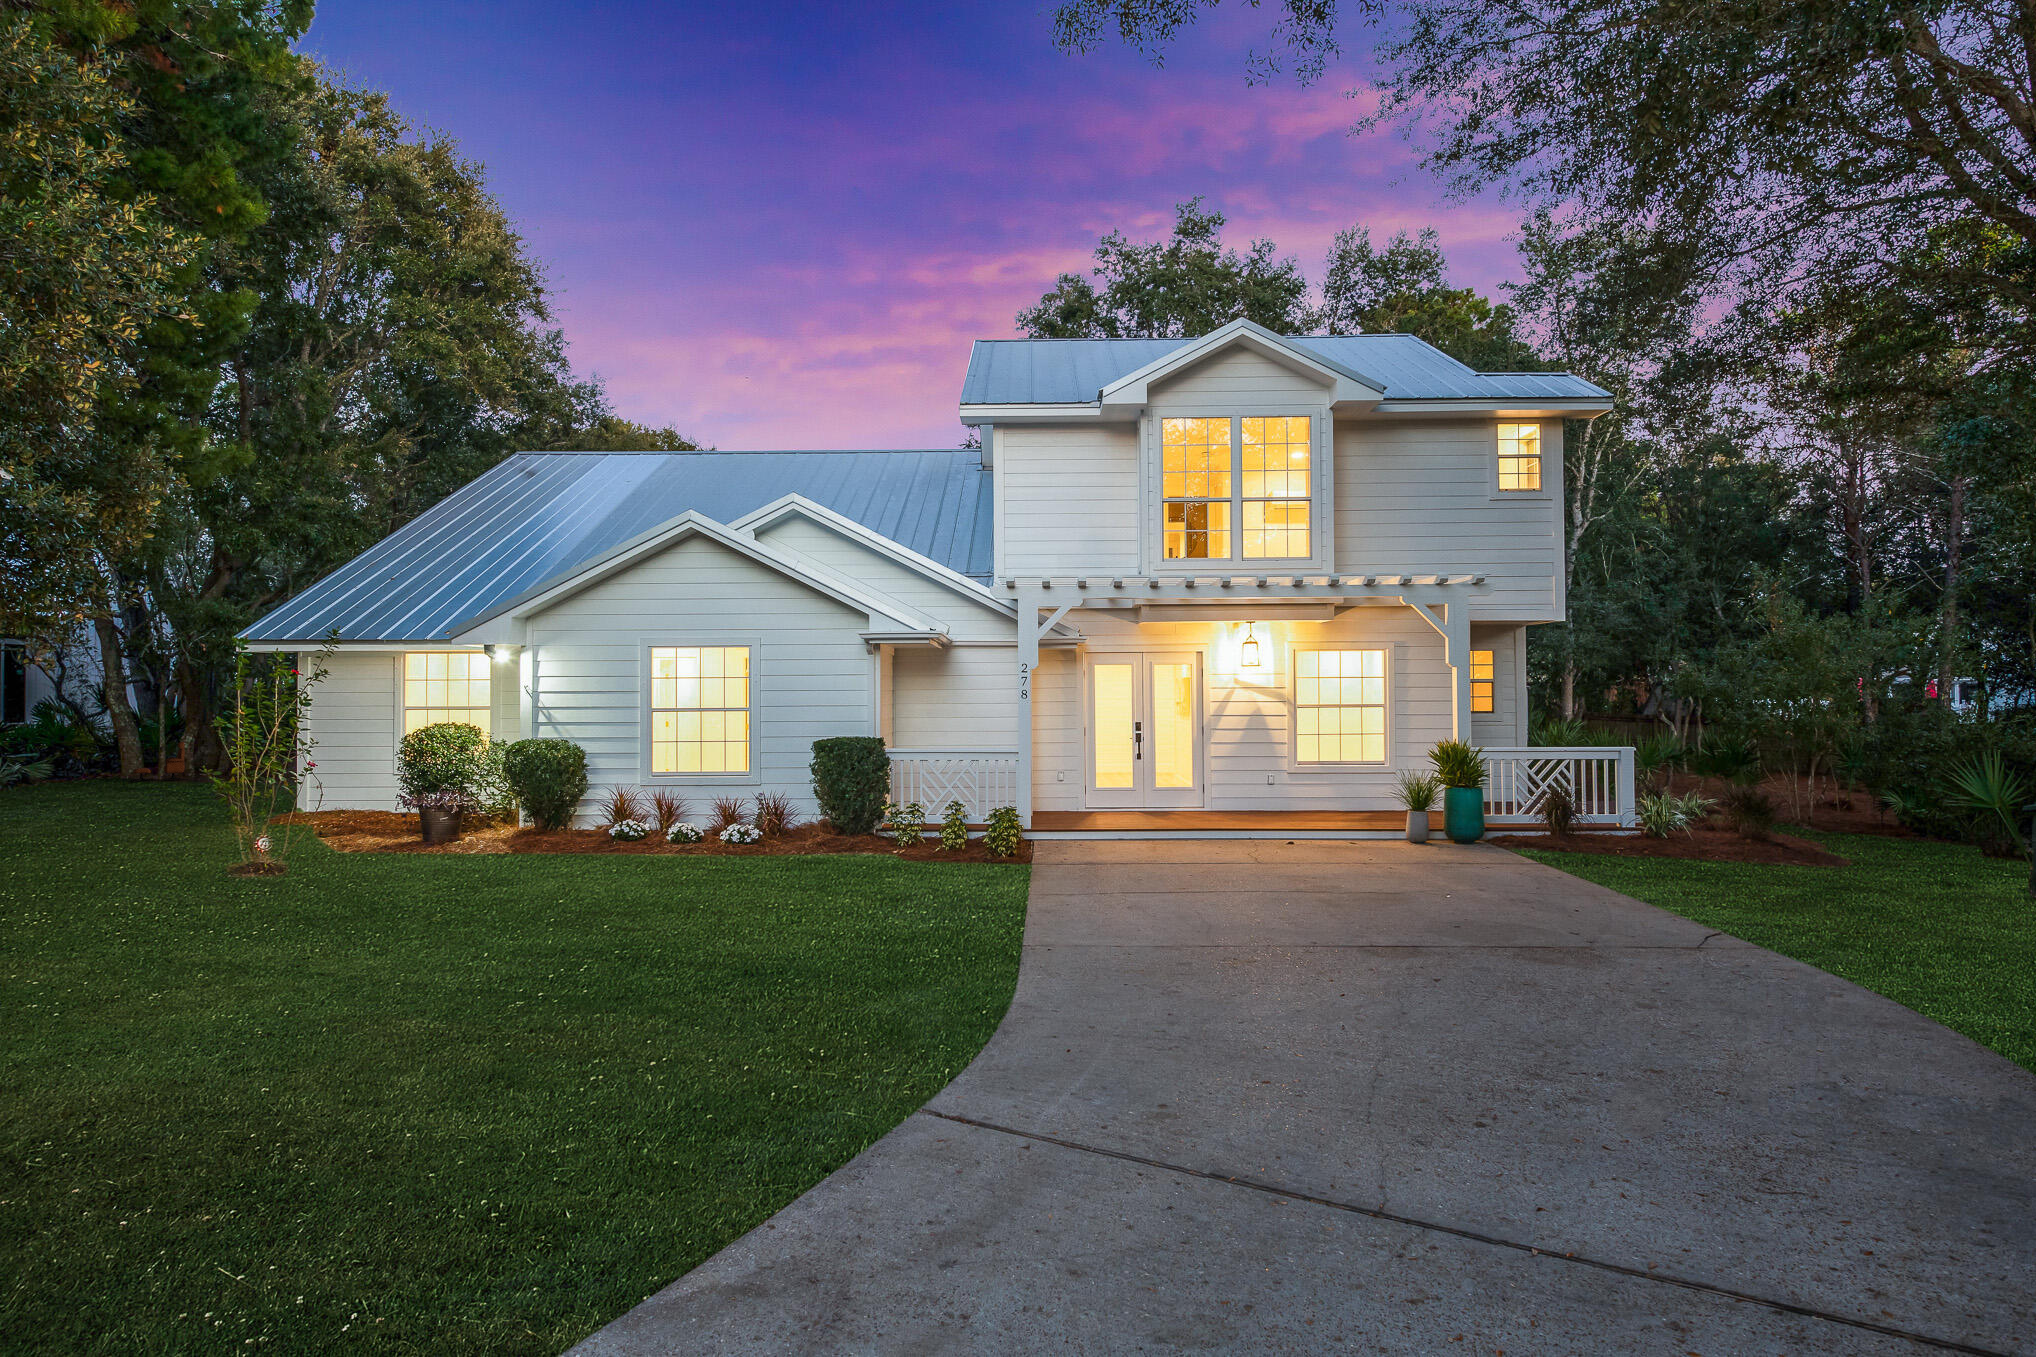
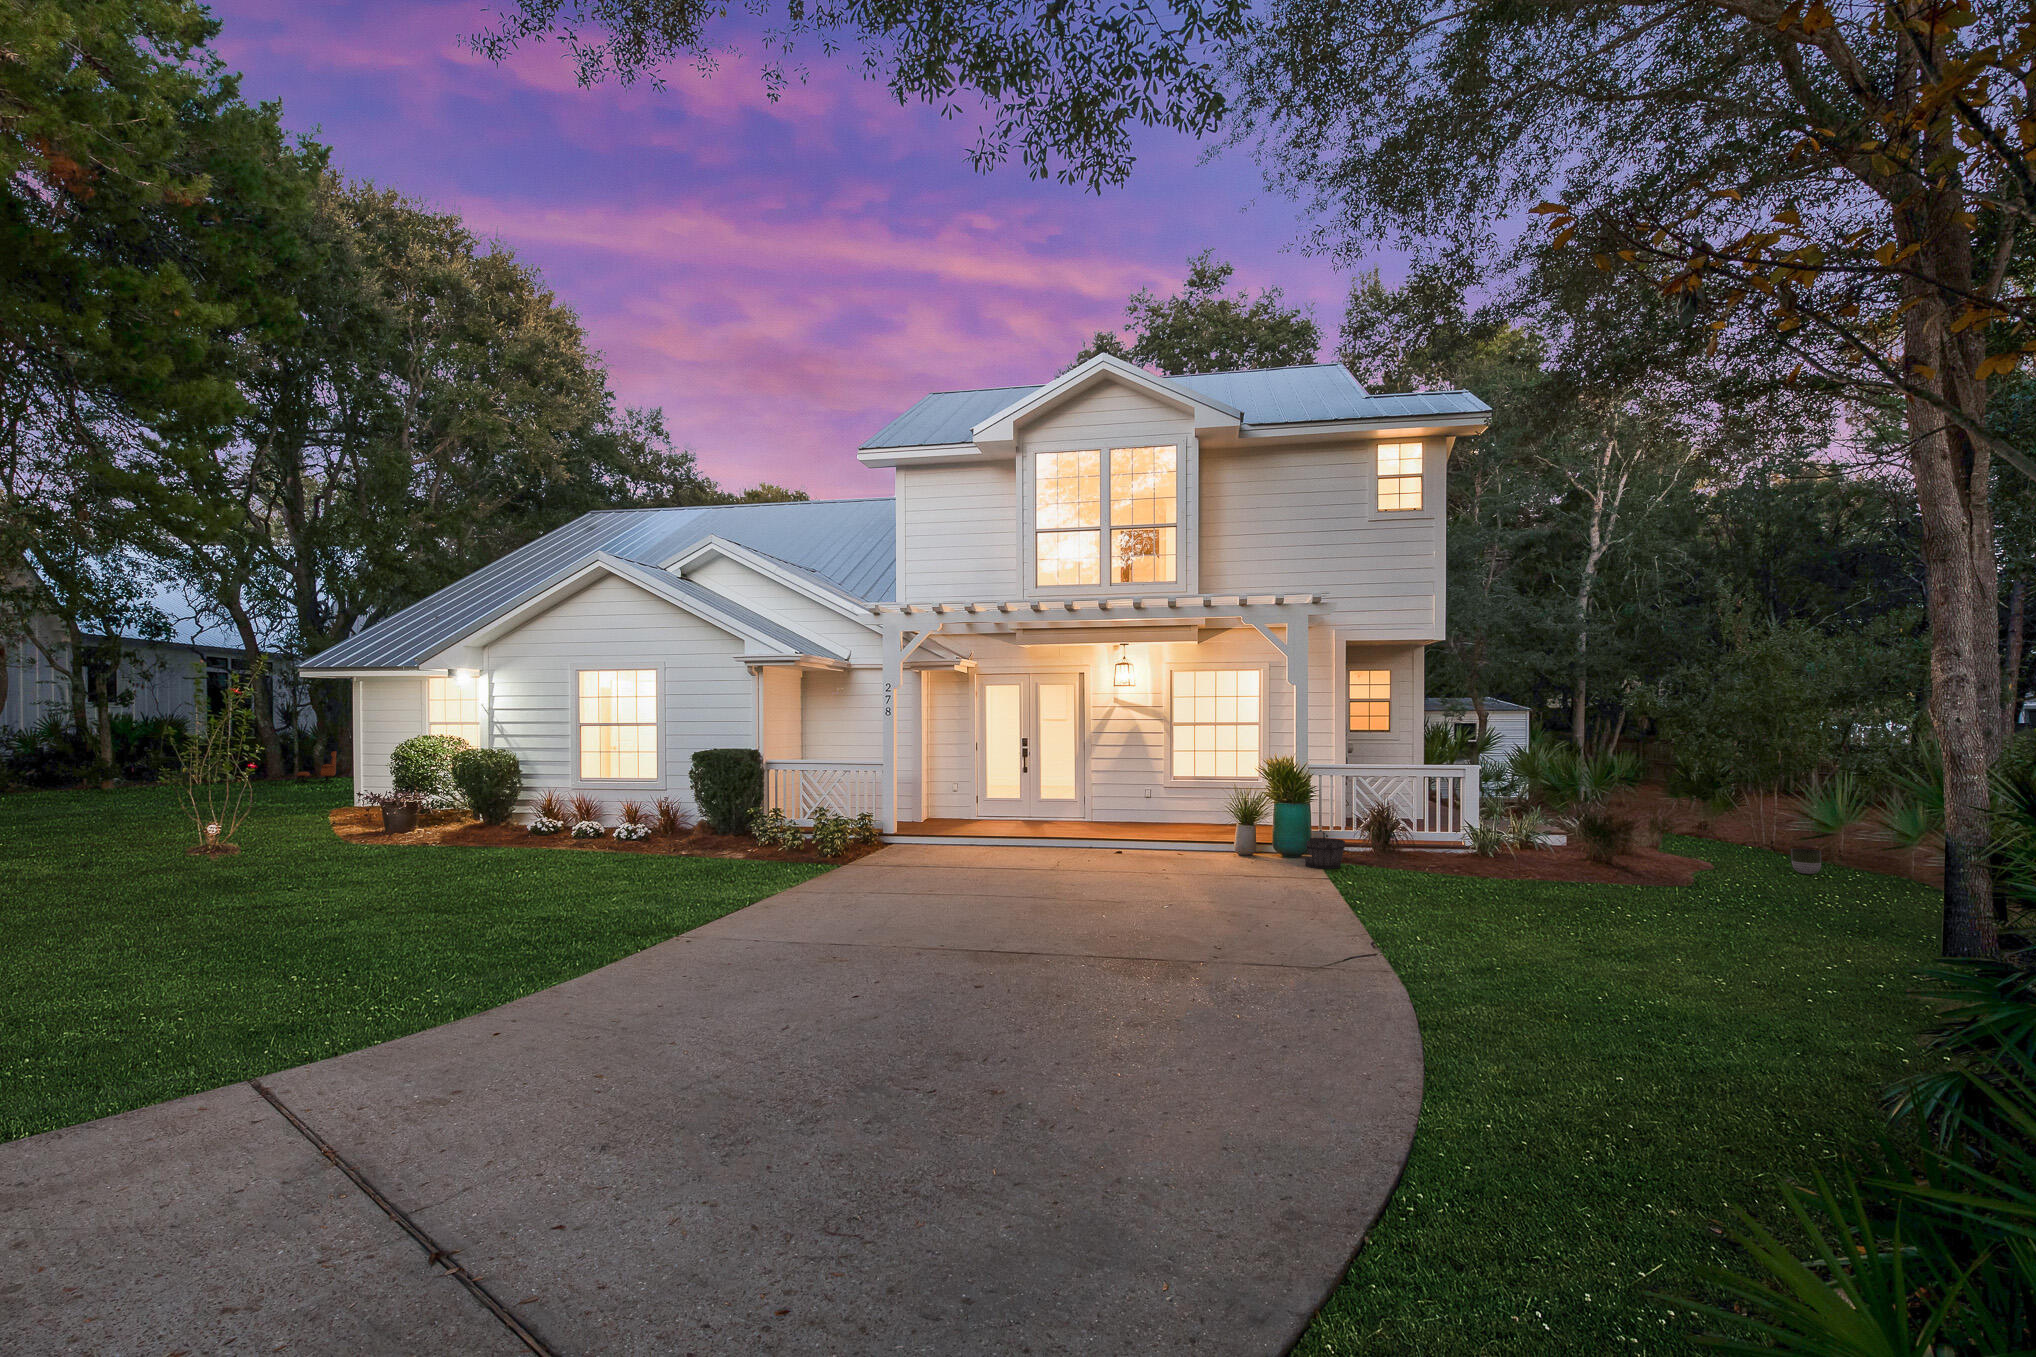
wooden bucket: none [1485,813,1531,852] -> present [1305,830,1345,869]
planter: none [1898,820,1926,843] -> present [1791,849,1821,874]

